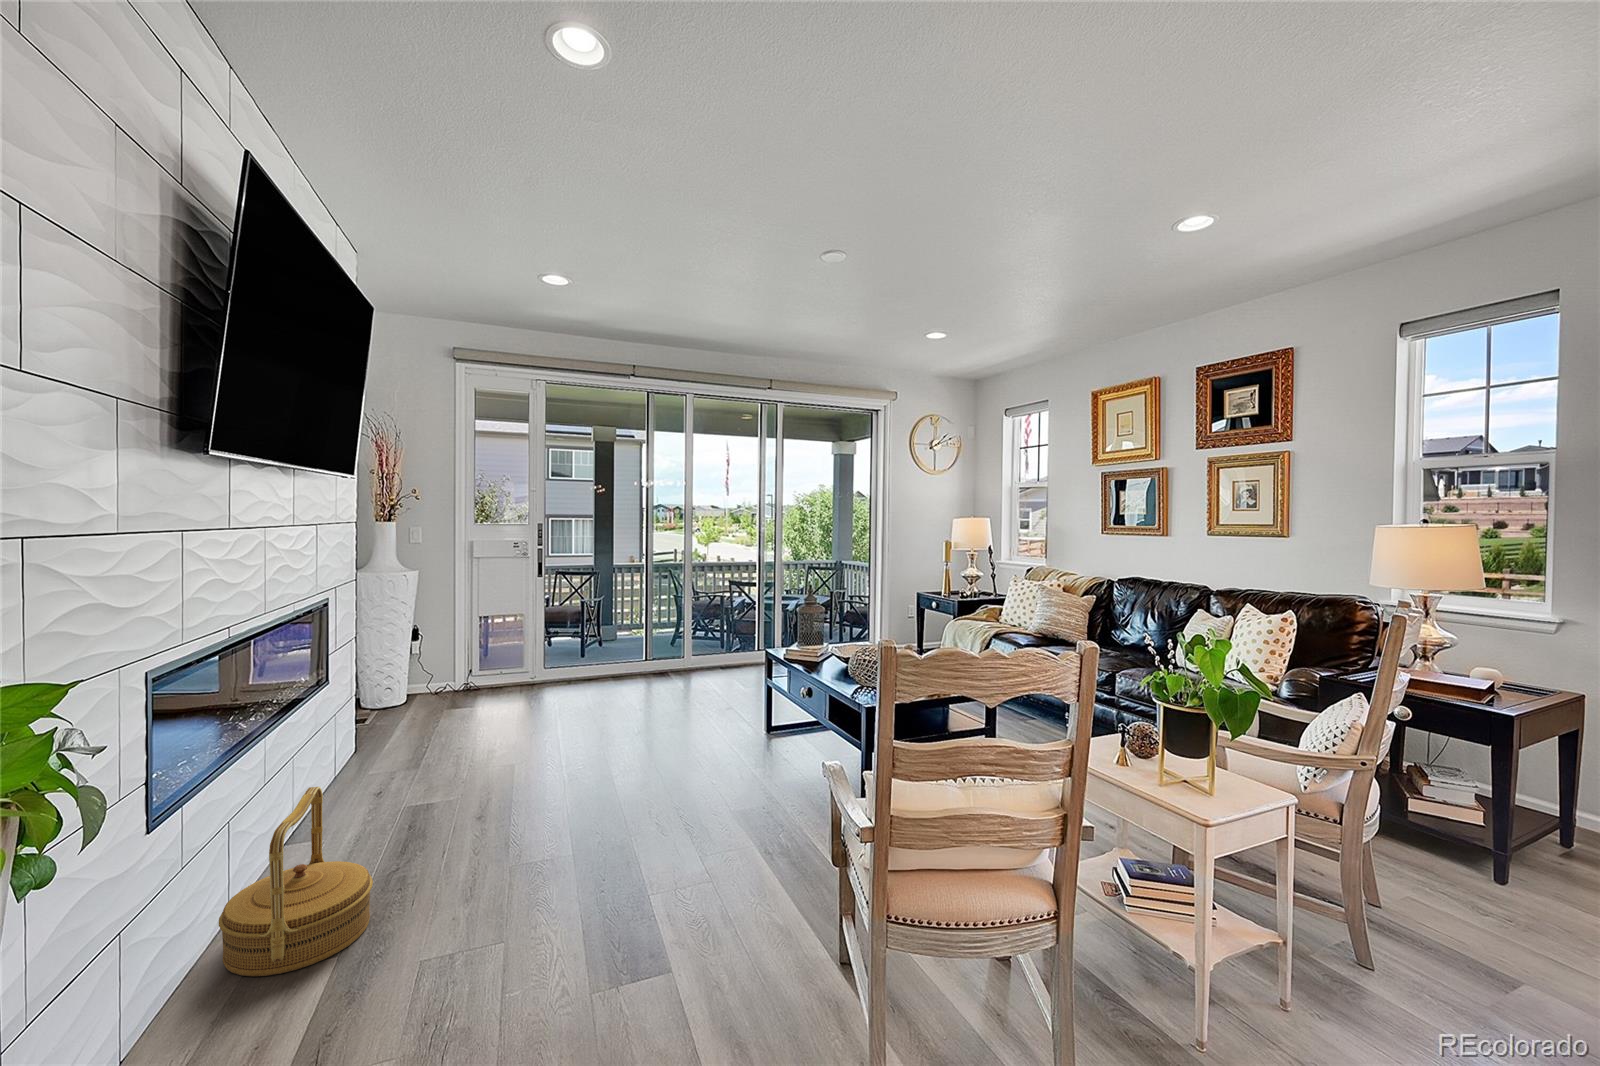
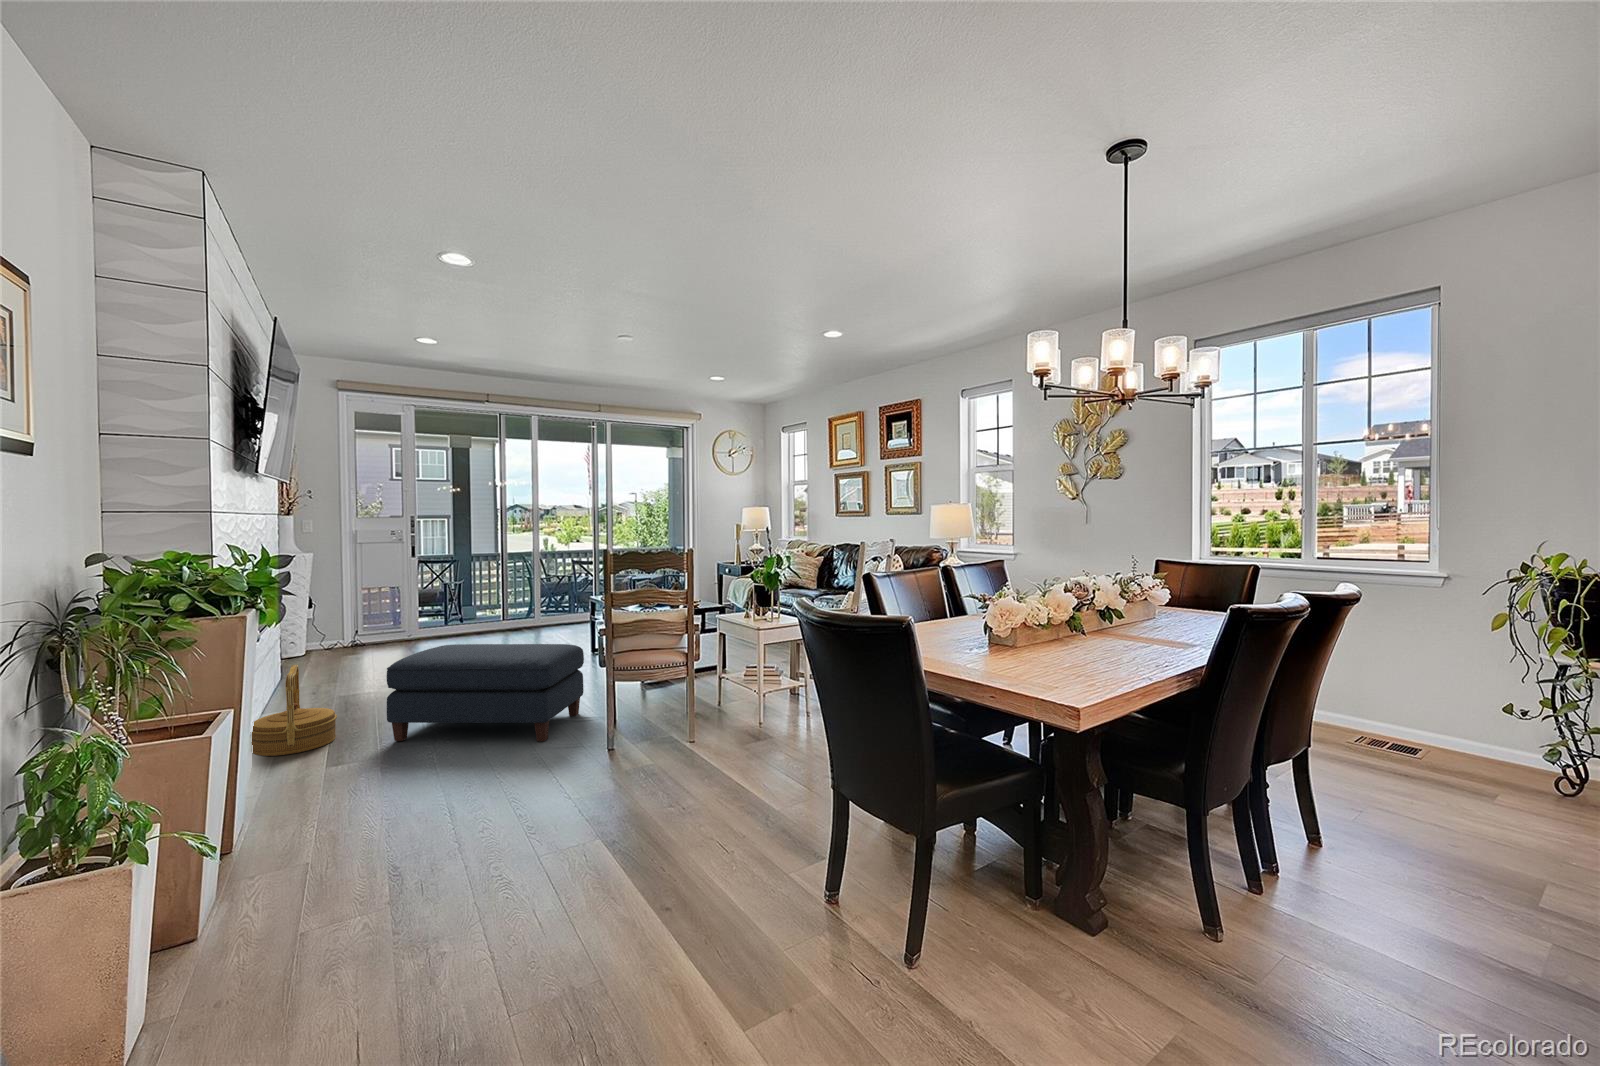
ottoman: none [443,755,784,1004] -> present [387,644,584,741]

